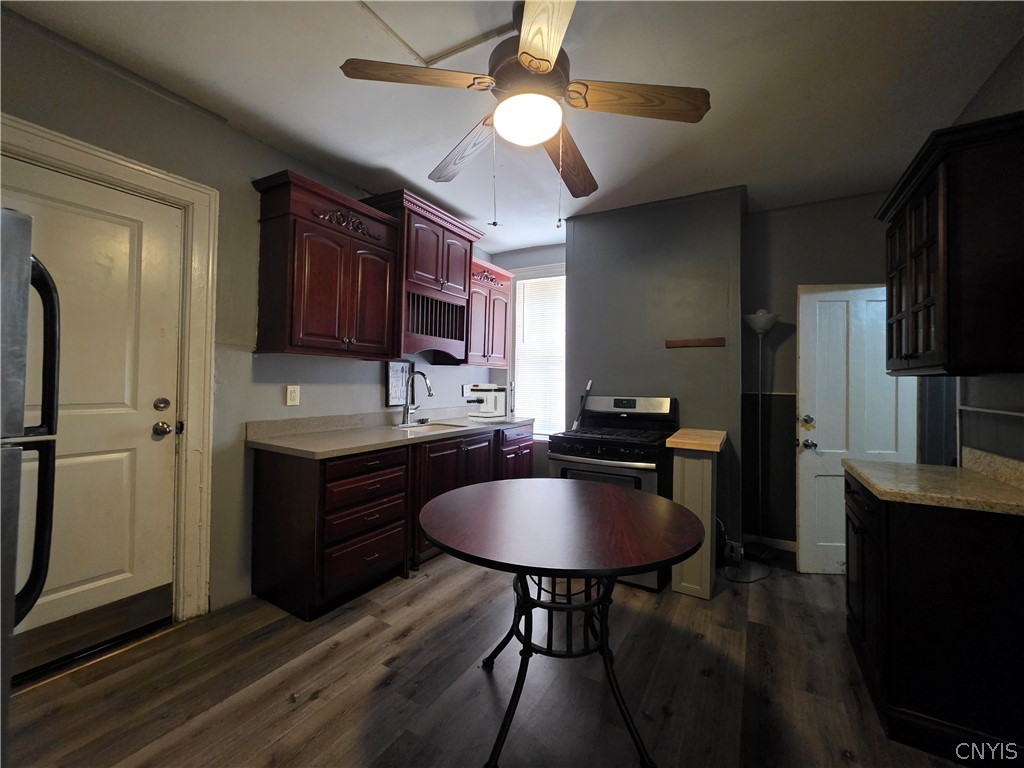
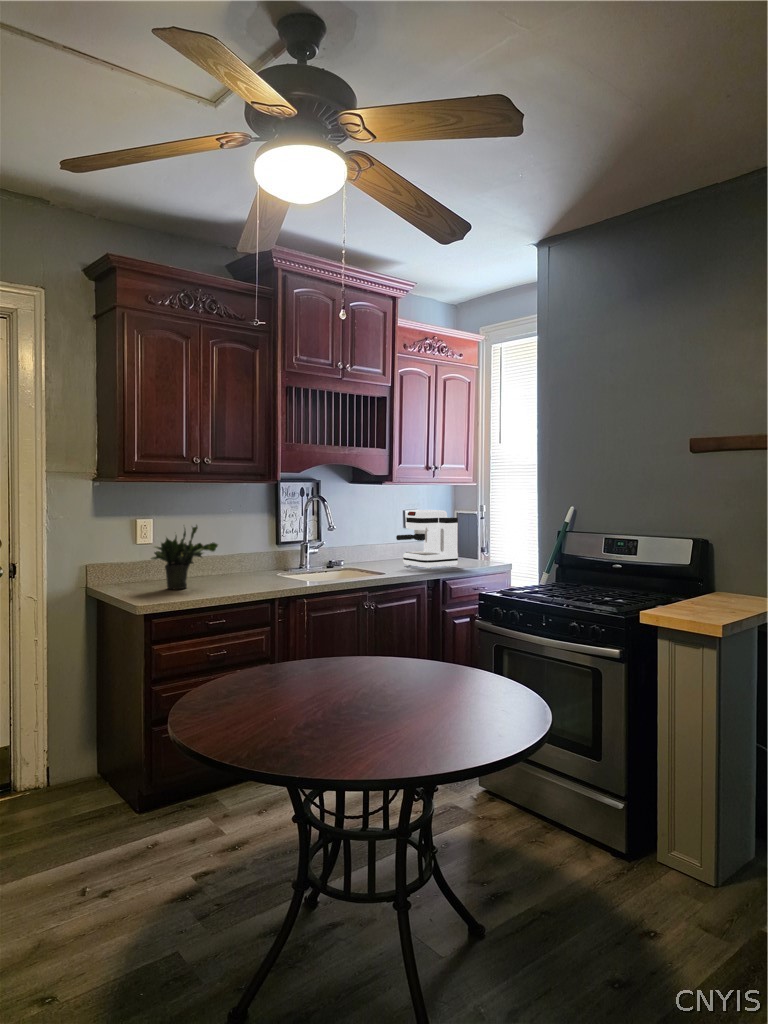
potted plant: none [310,387,359,439] -> present [151,525,218,589]

